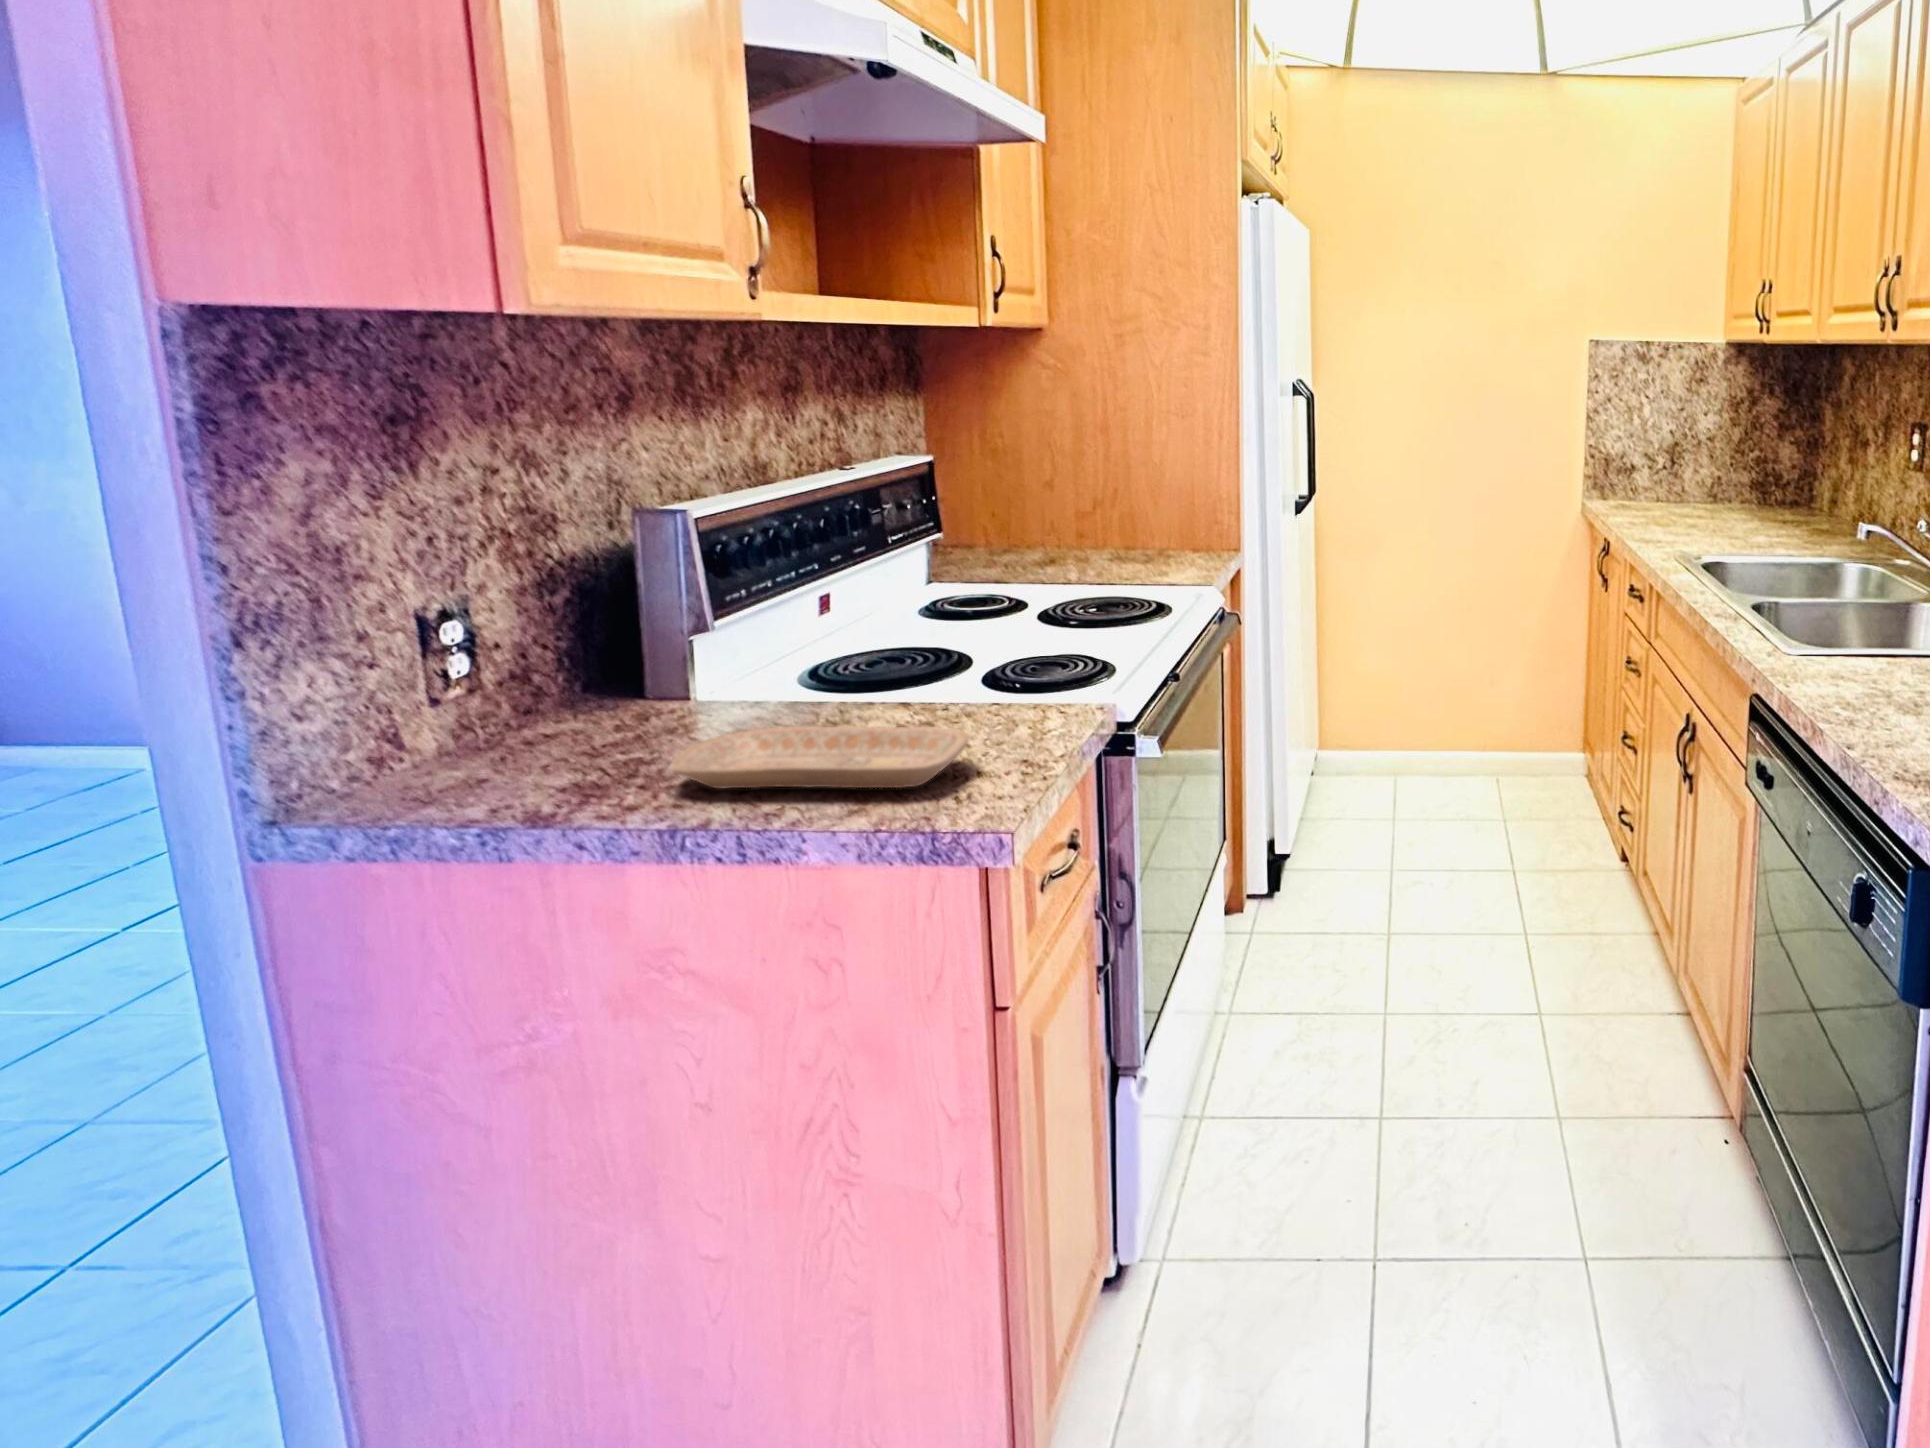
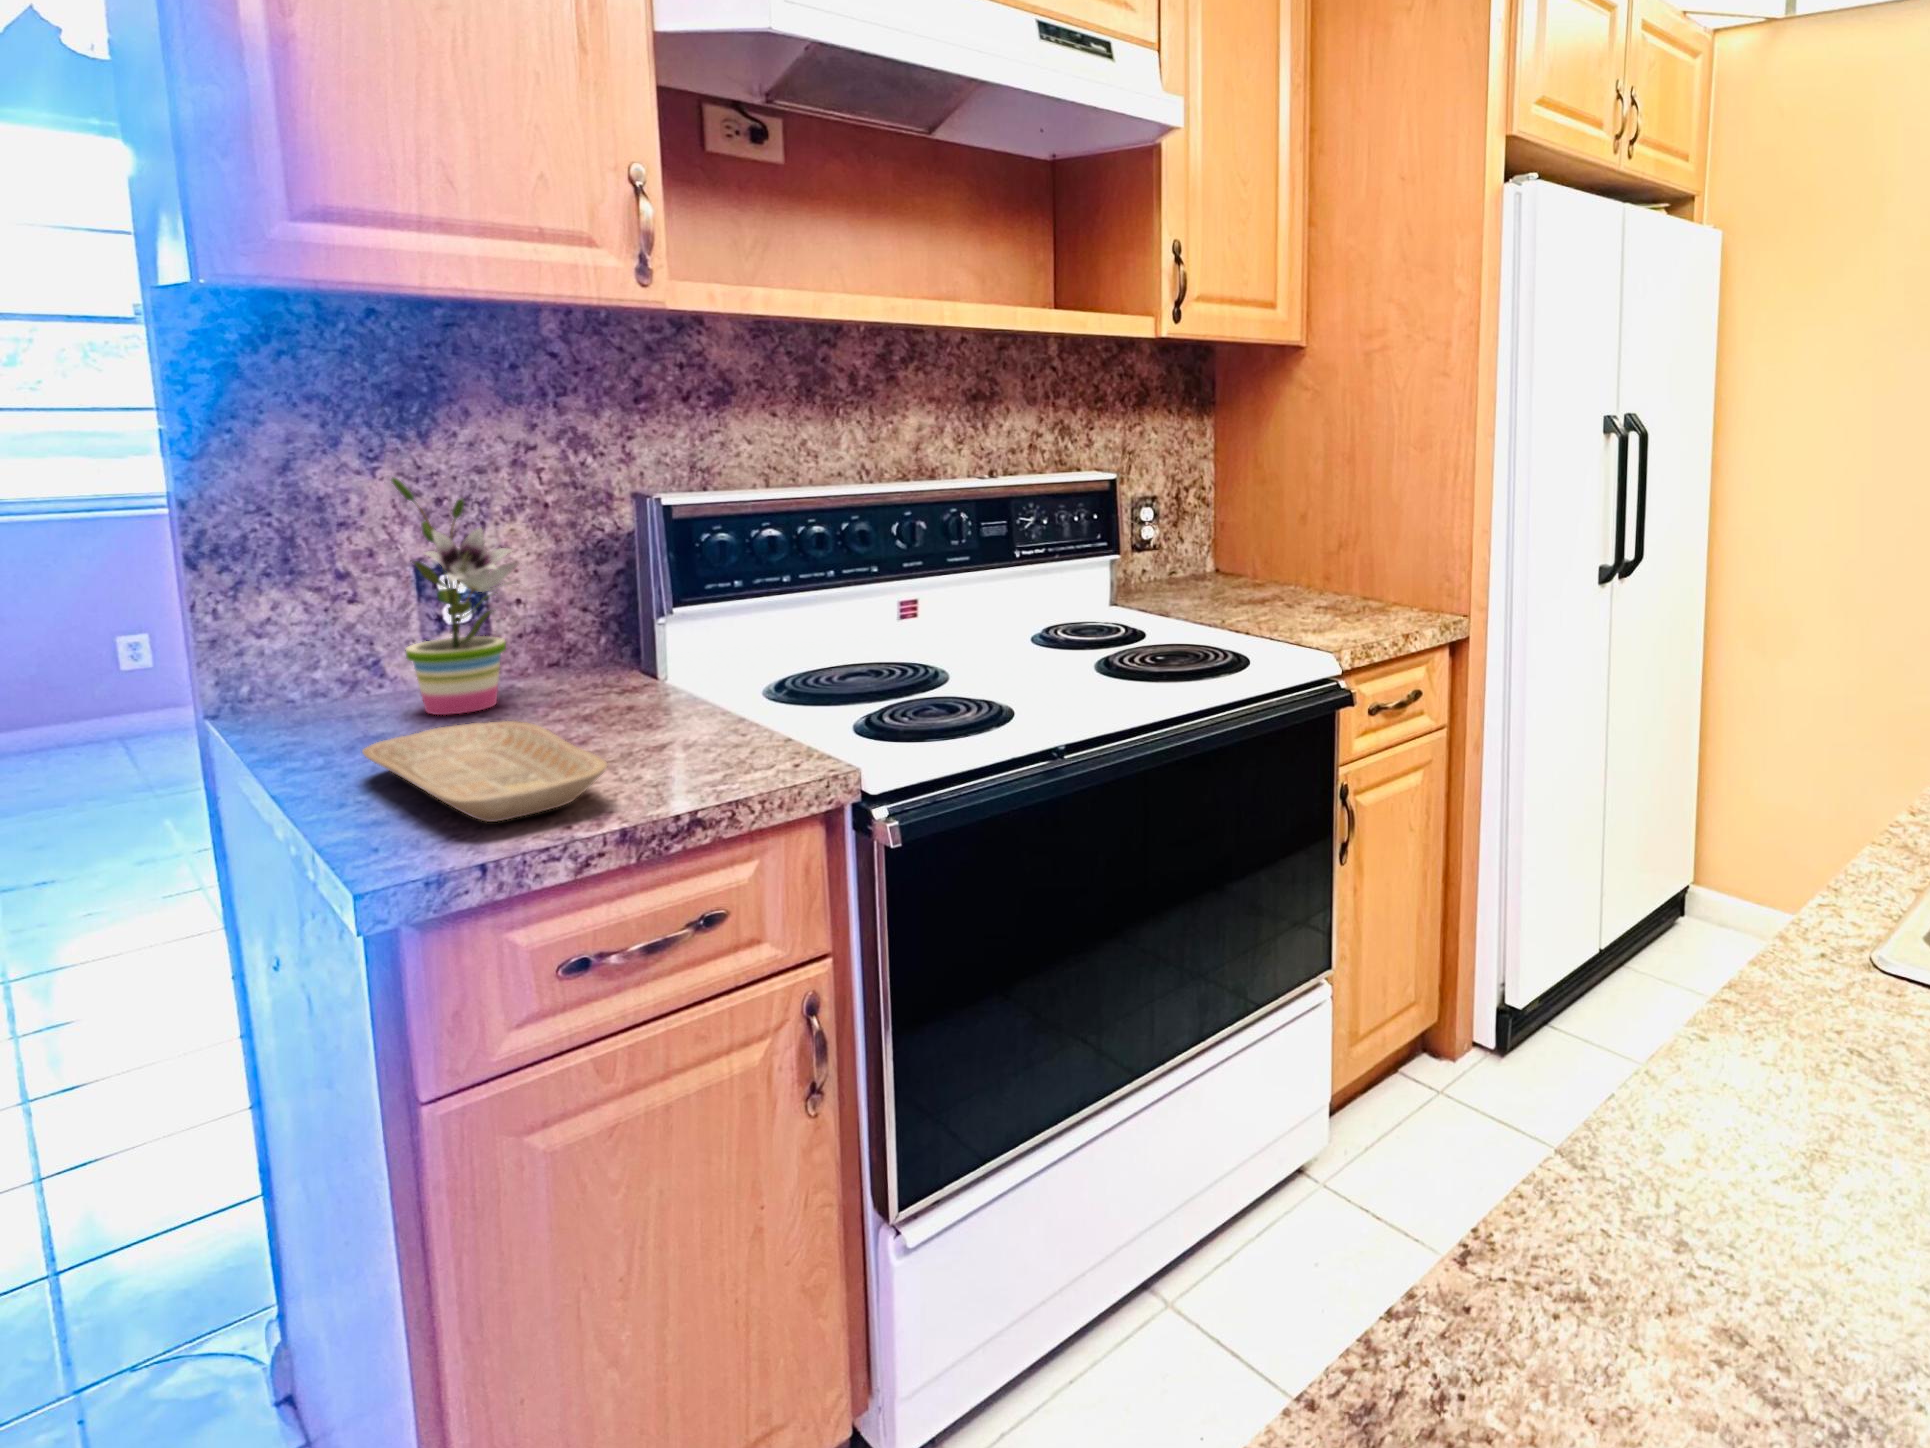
potted plant: none [468,517,628,760] -> present [391,478,519,715]

